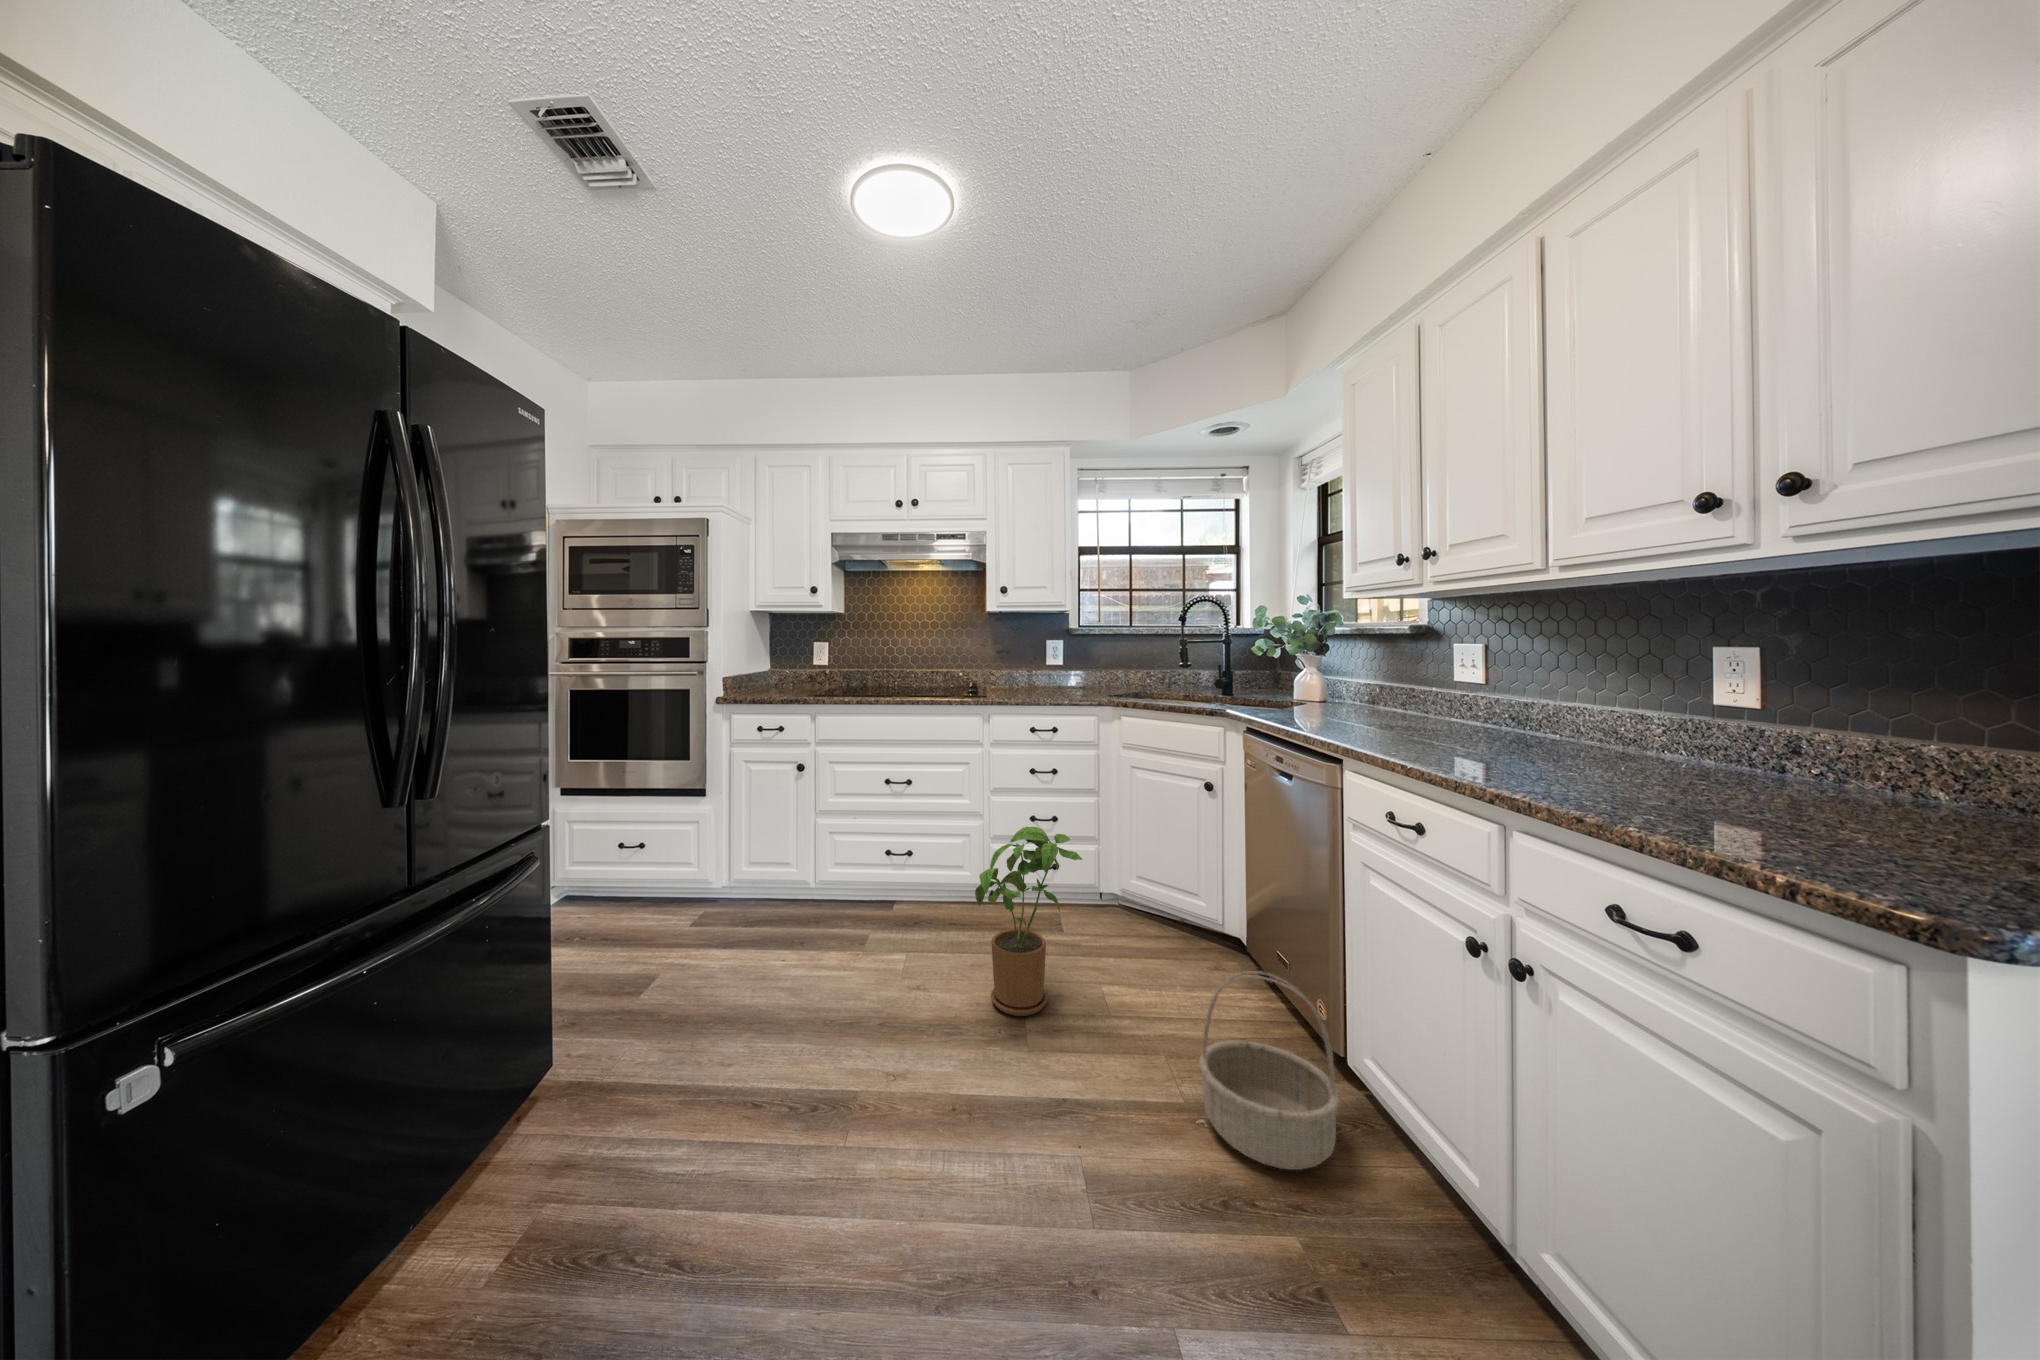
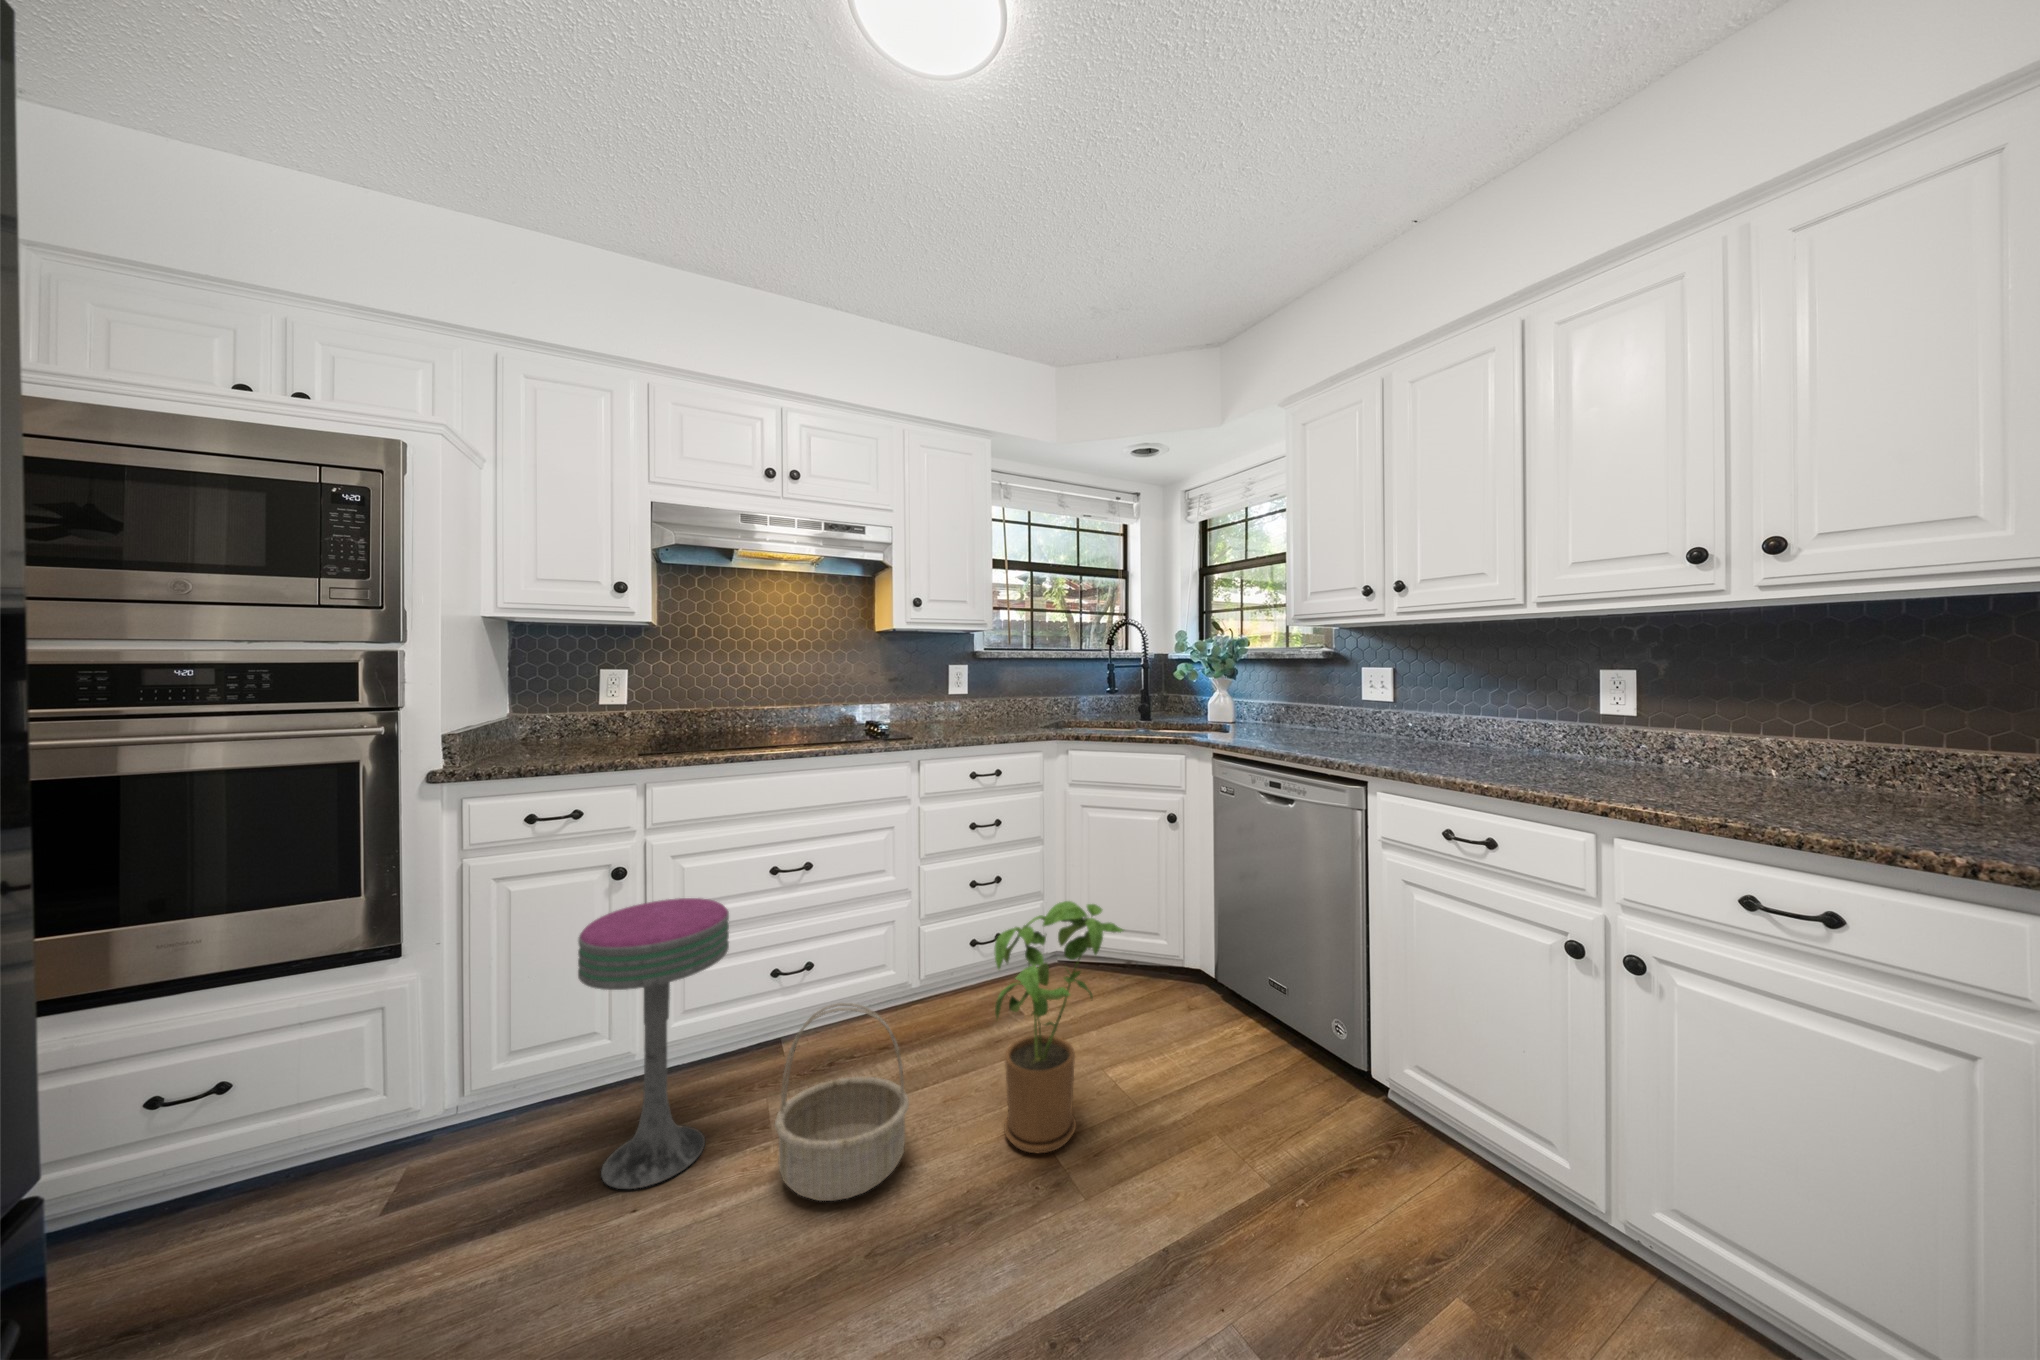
bar stool: none [758,786,840,953] -> present [578,898,729,1189]
basket: present [1199,971,1340,1170] -> present [775,1003,909,1201]

